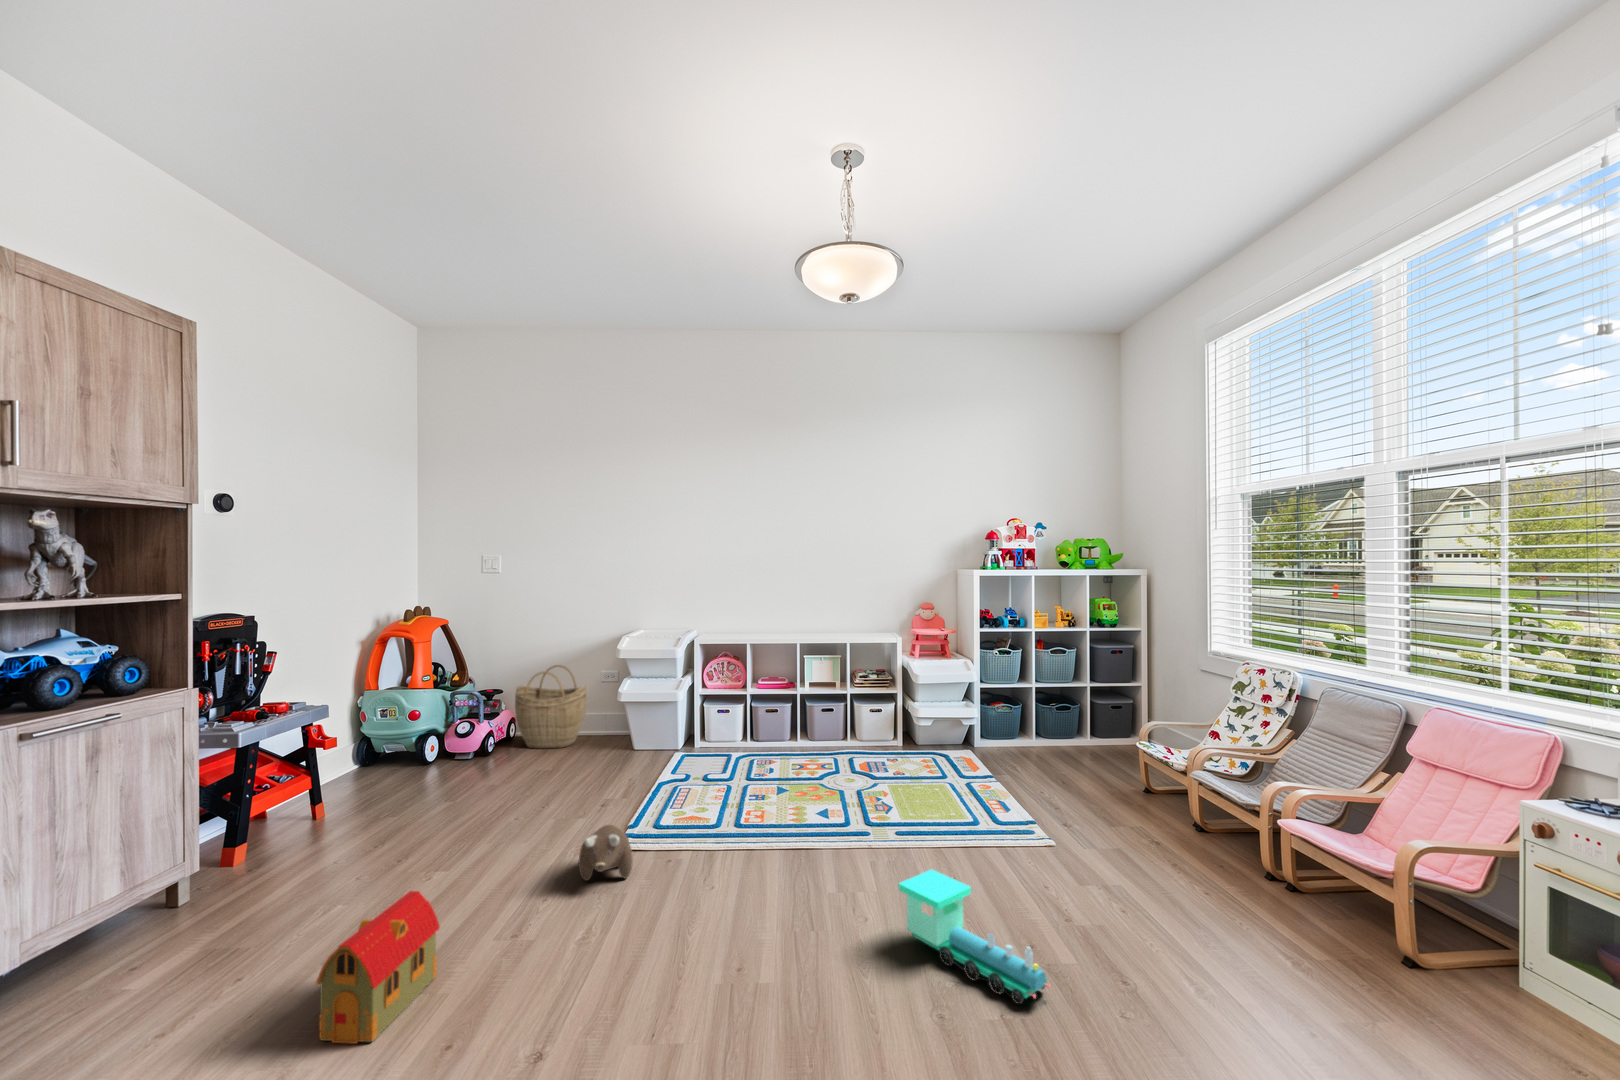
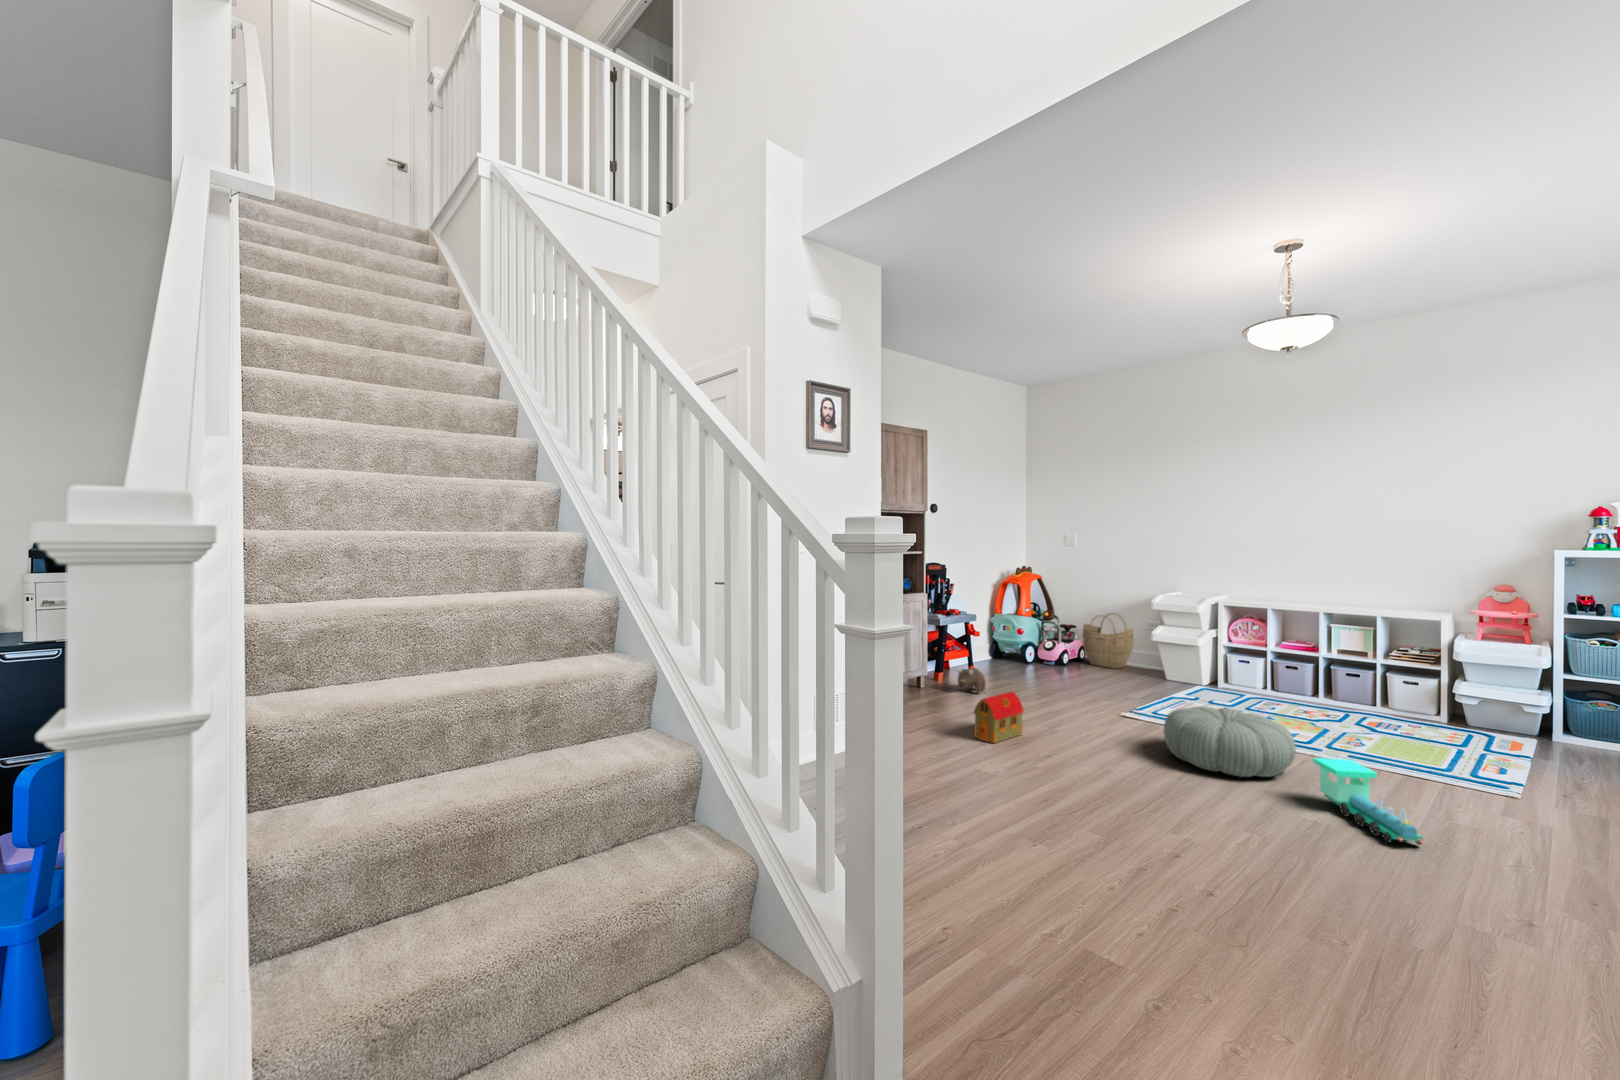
pouf: none [686,814,856,940] -> present [1164,706,1296,777]
plush toy: present [579,825,633,881] -> present [957,668,986,694]

